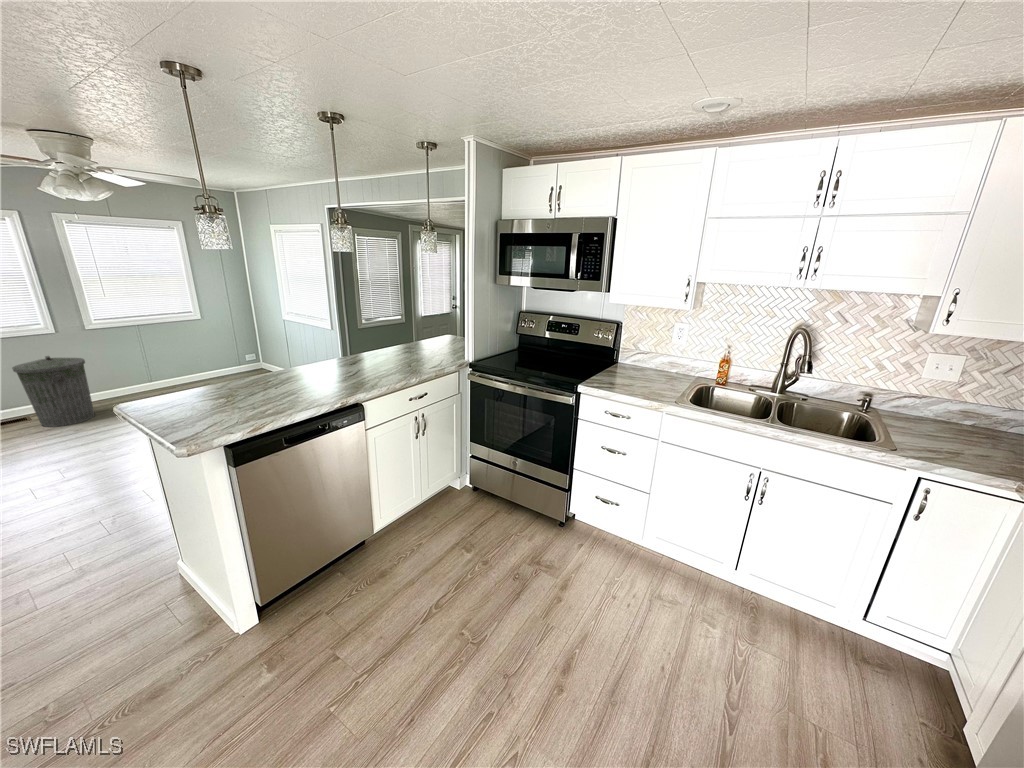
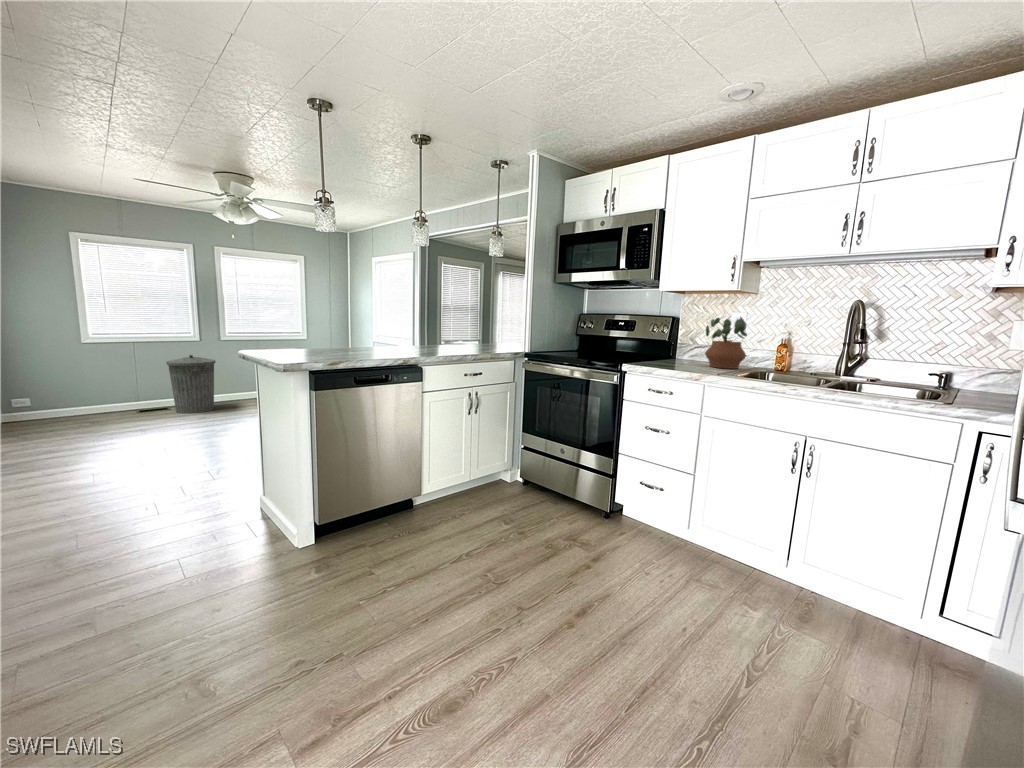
potted plant: none [652,330,693,383] -> present [705,317,747,369]

